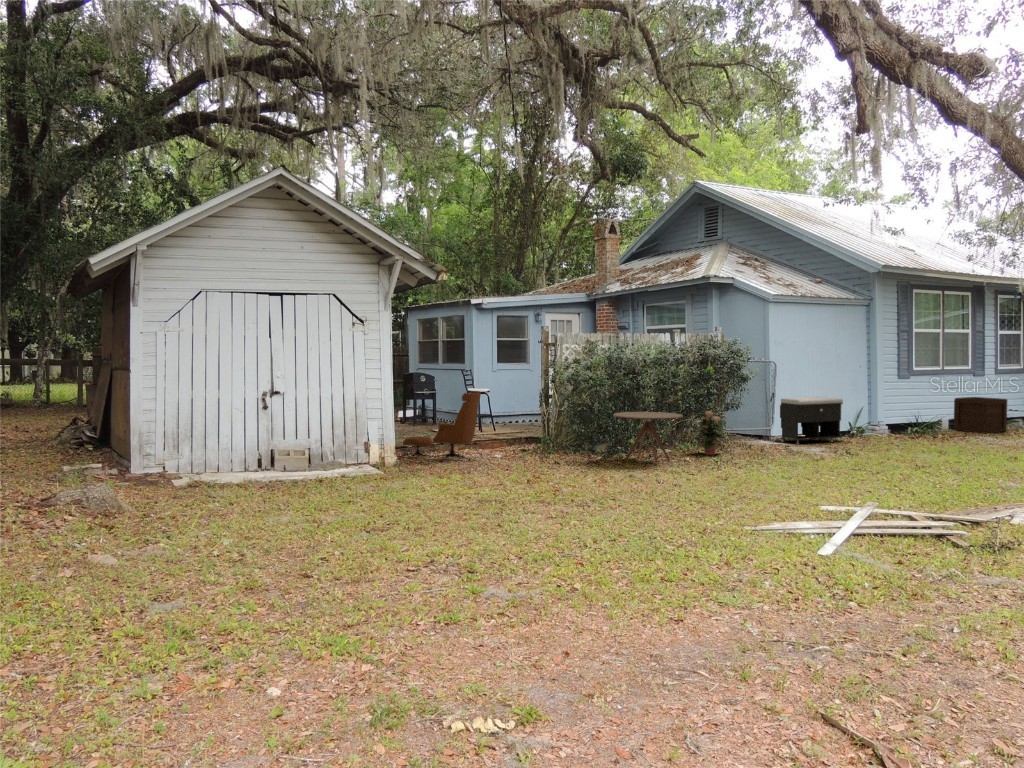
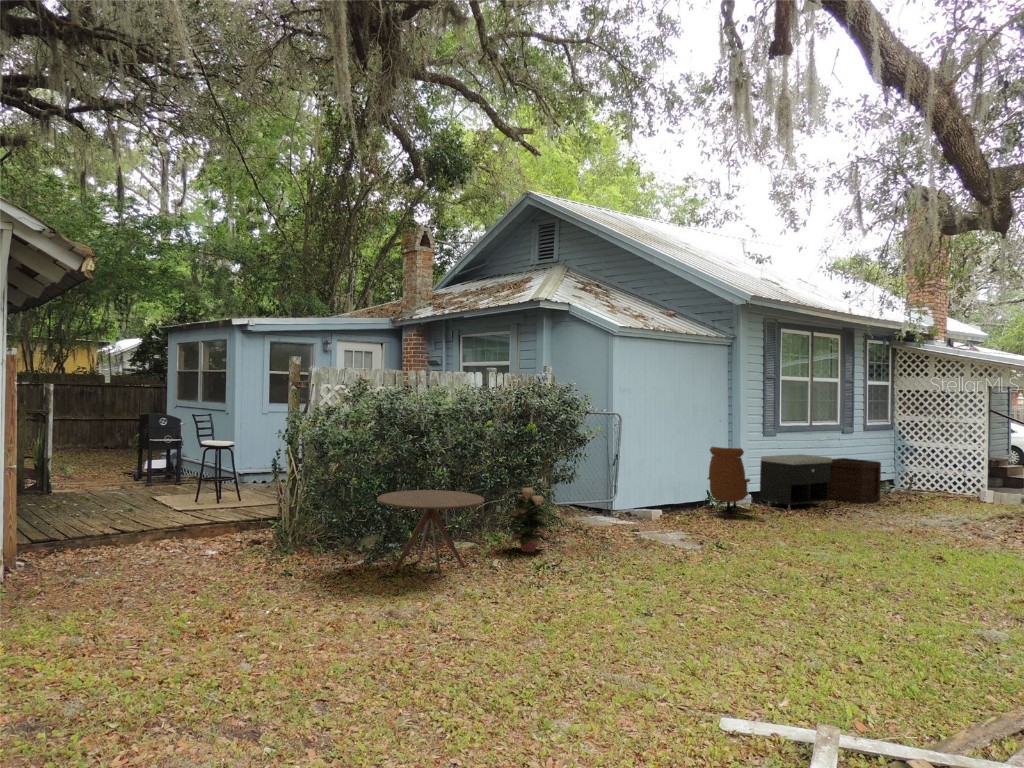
lounge chair: present [403,392,481,462] -> present [706,446,751,520]
storage bench: present [780,397,843,444] -> present [760,454,832,509]

